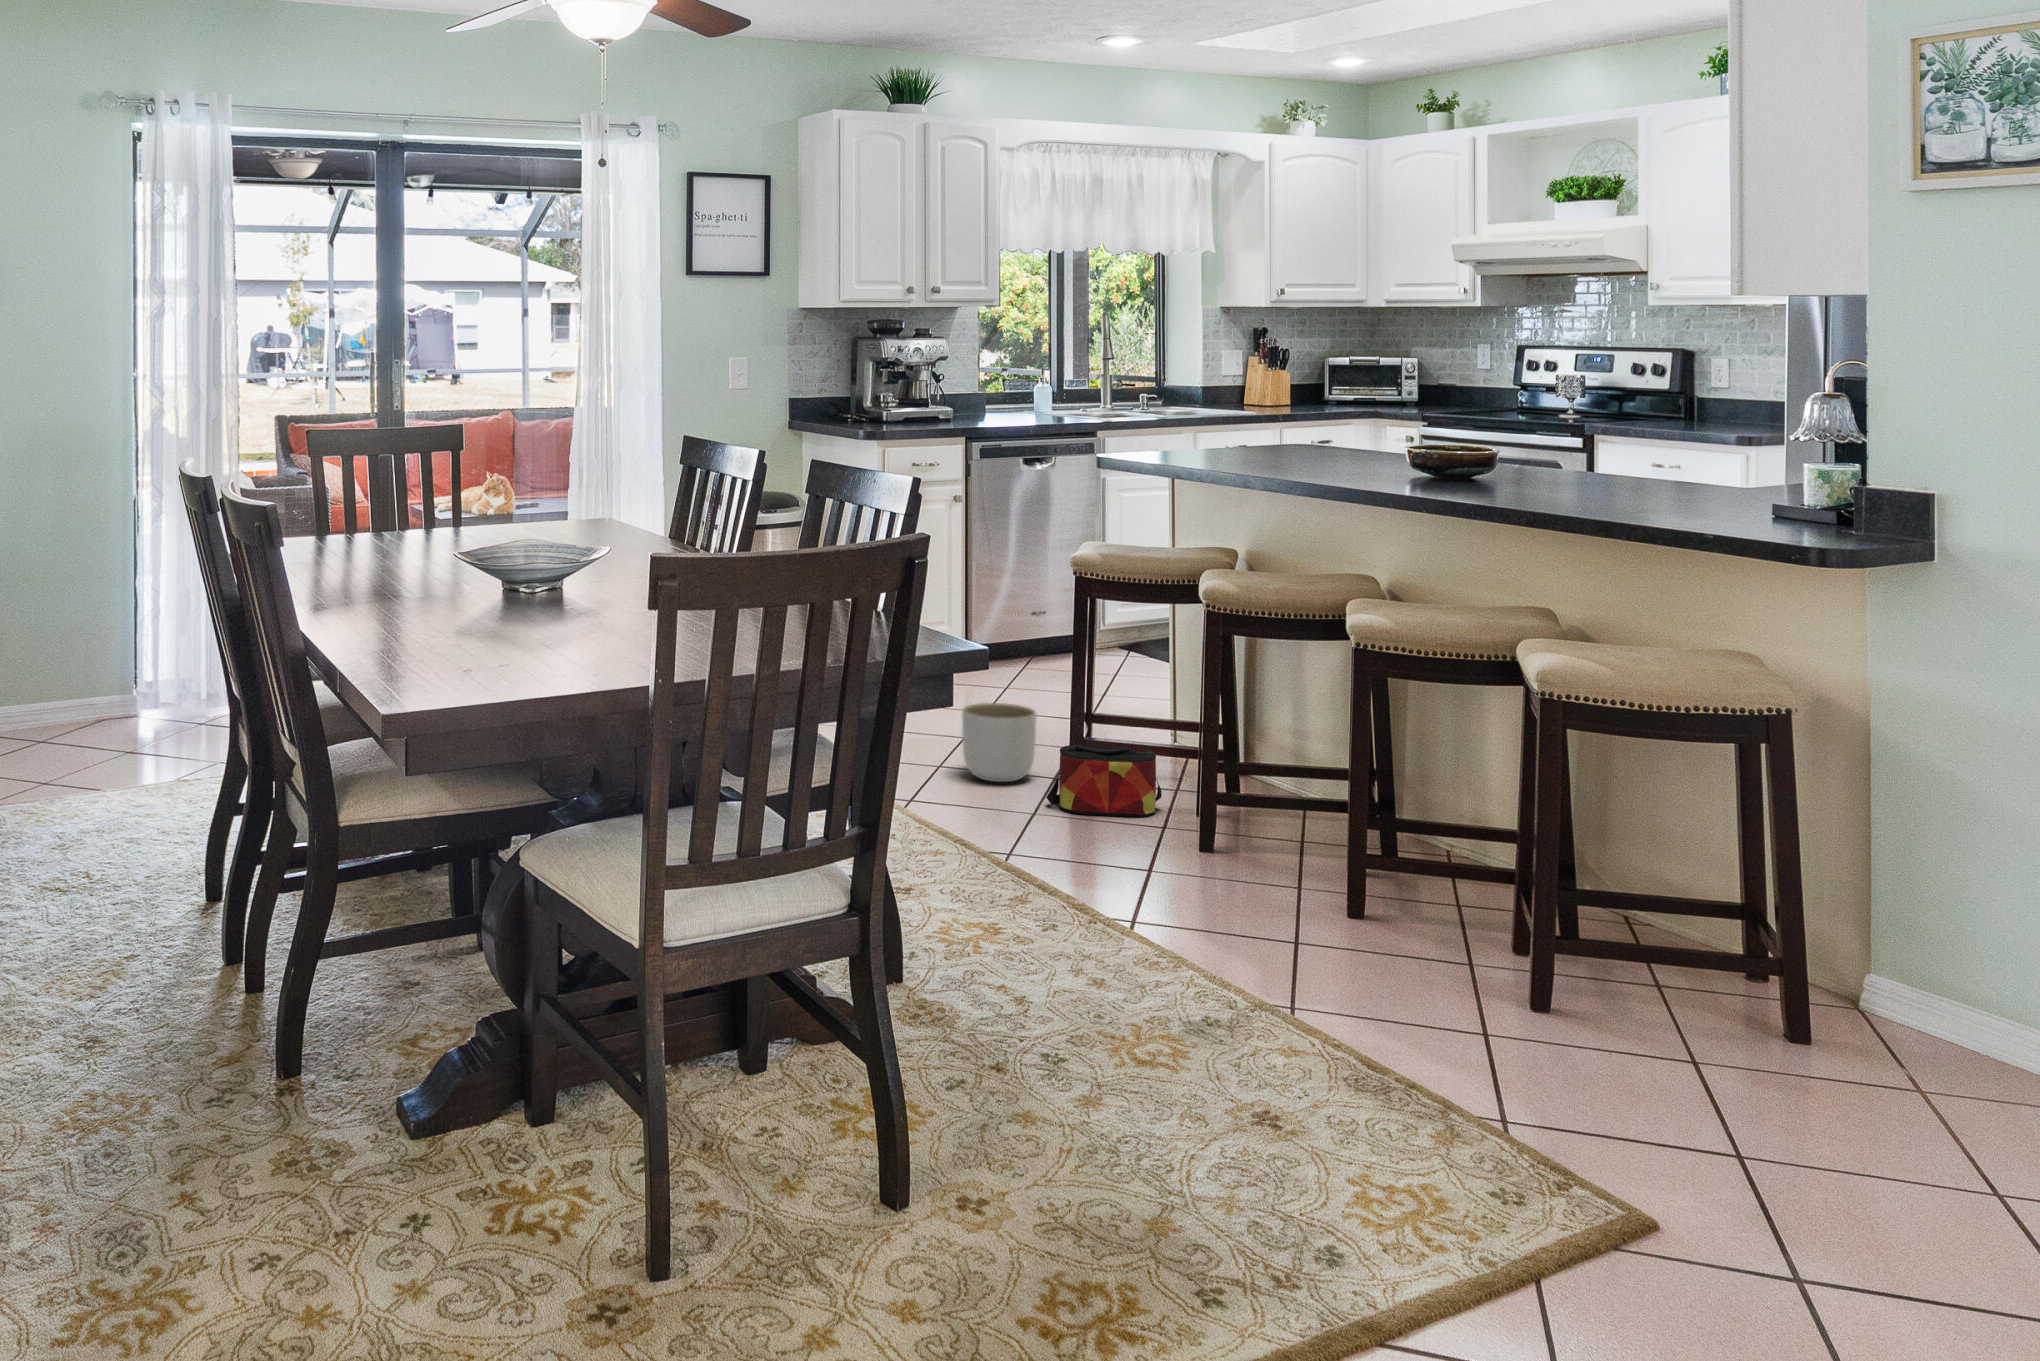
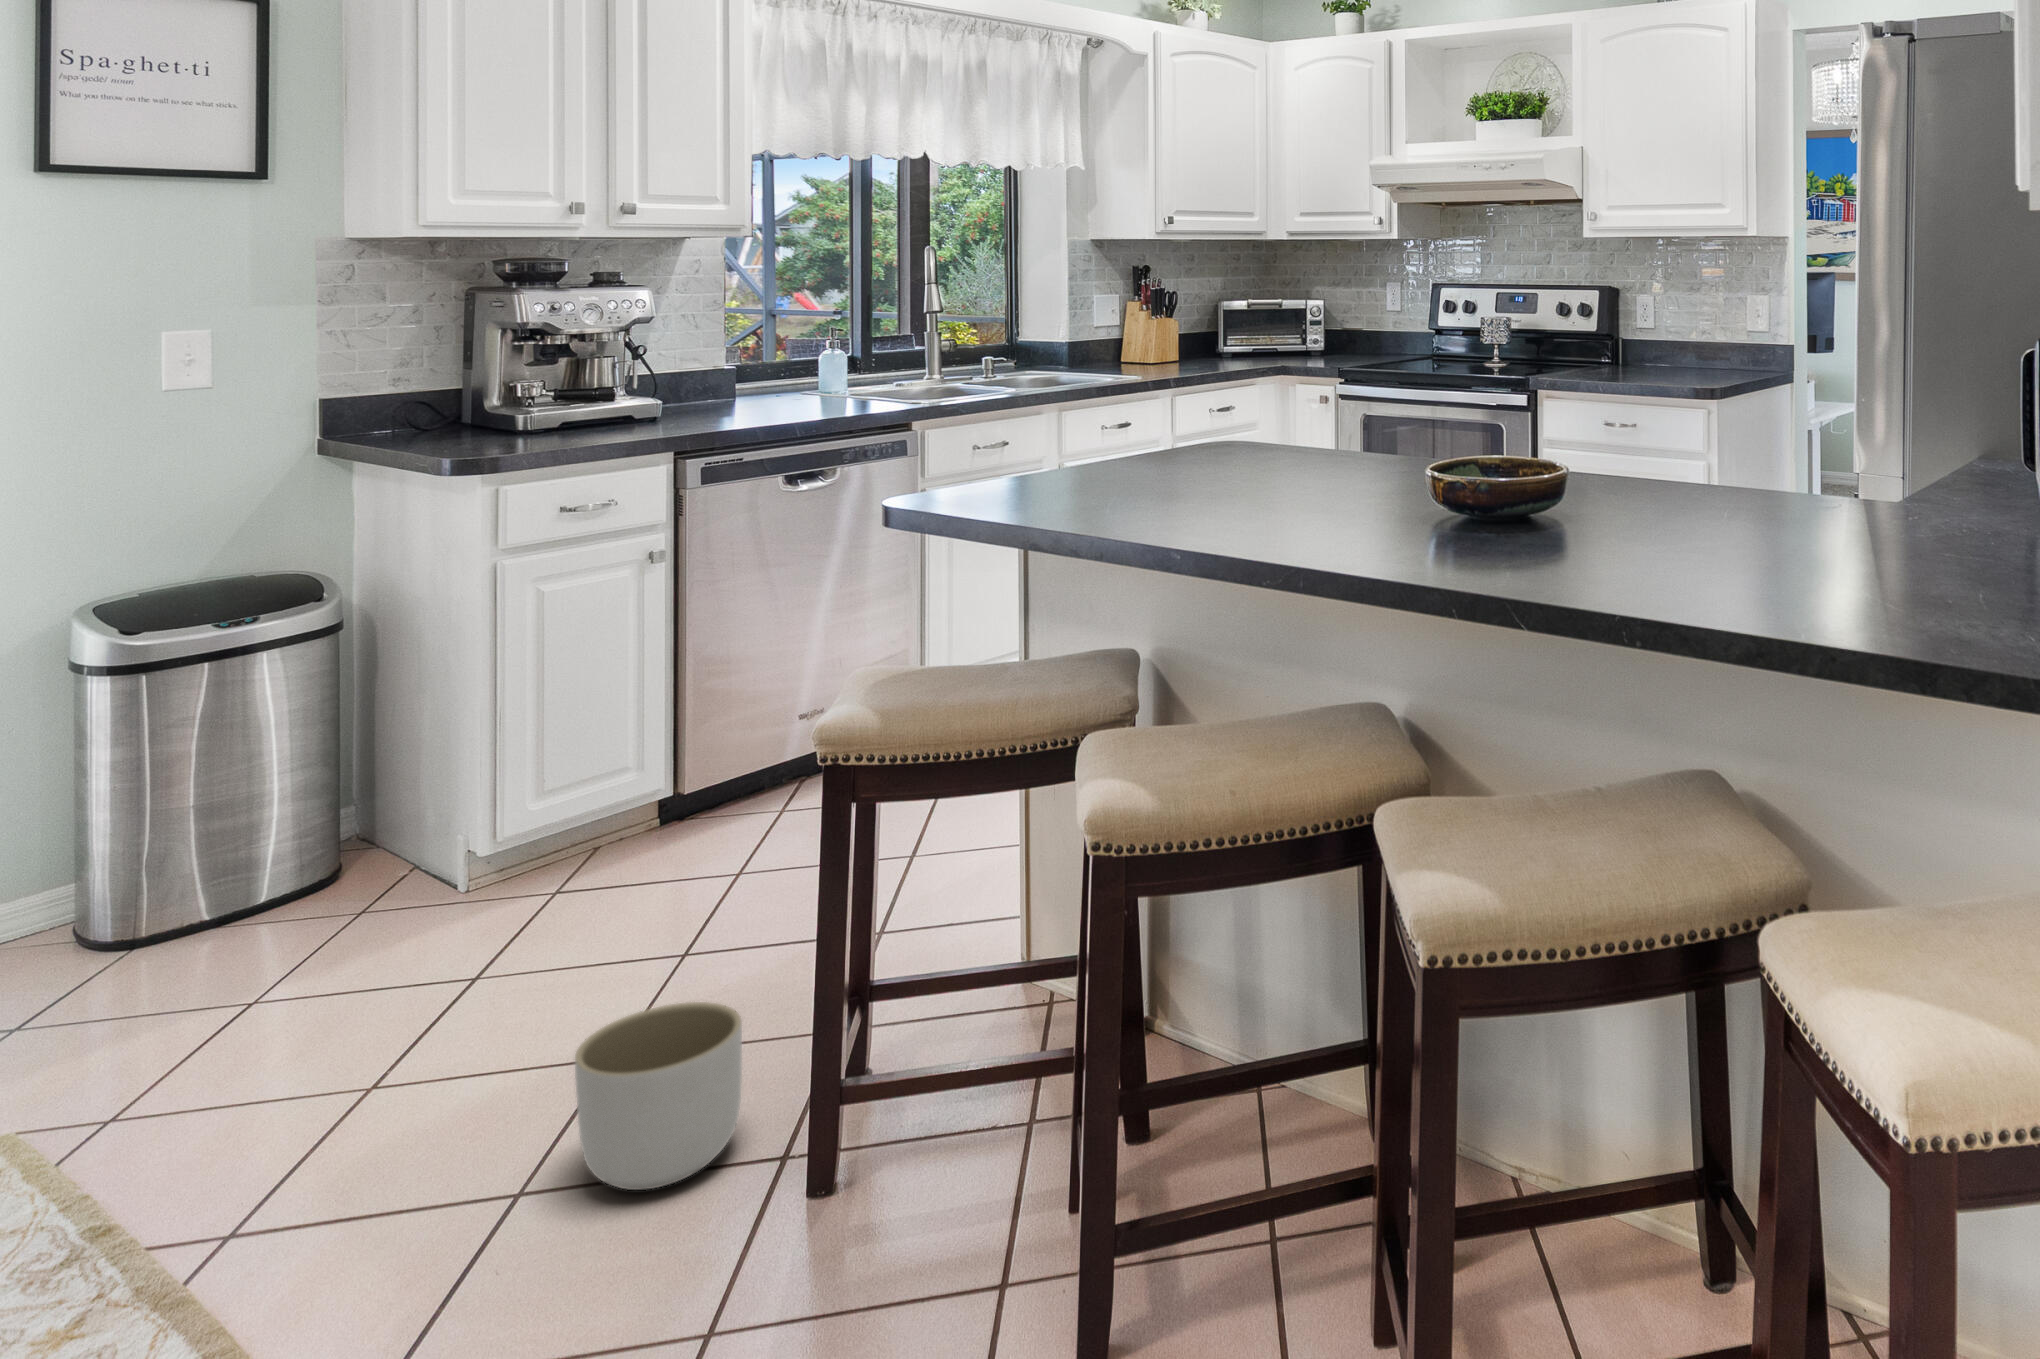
bag: present [1046,745,1162,817] -> none [743,1088,986,1276]

